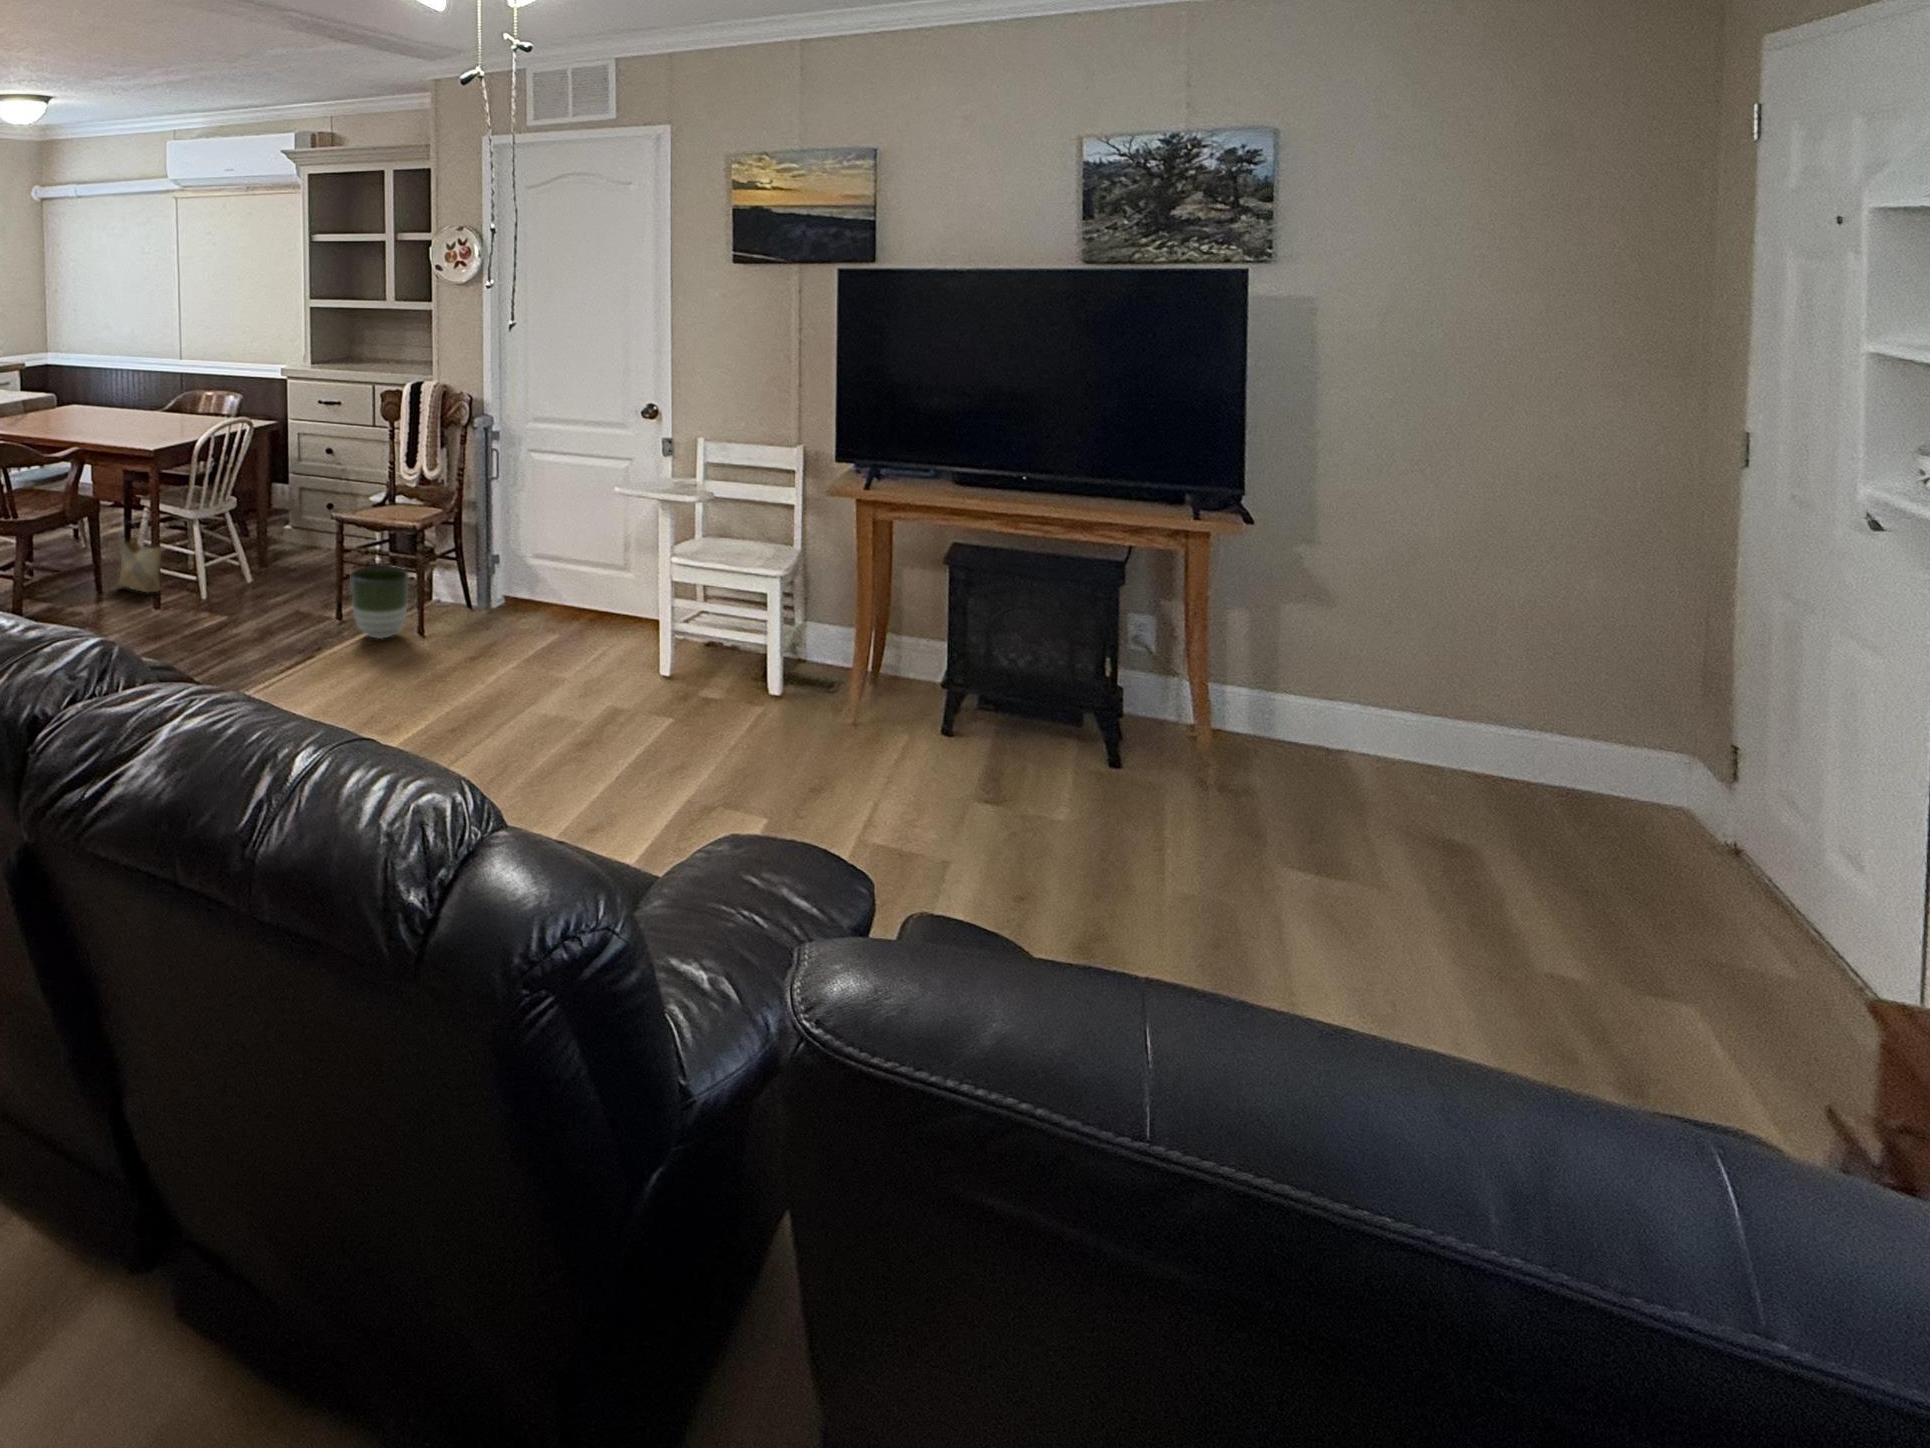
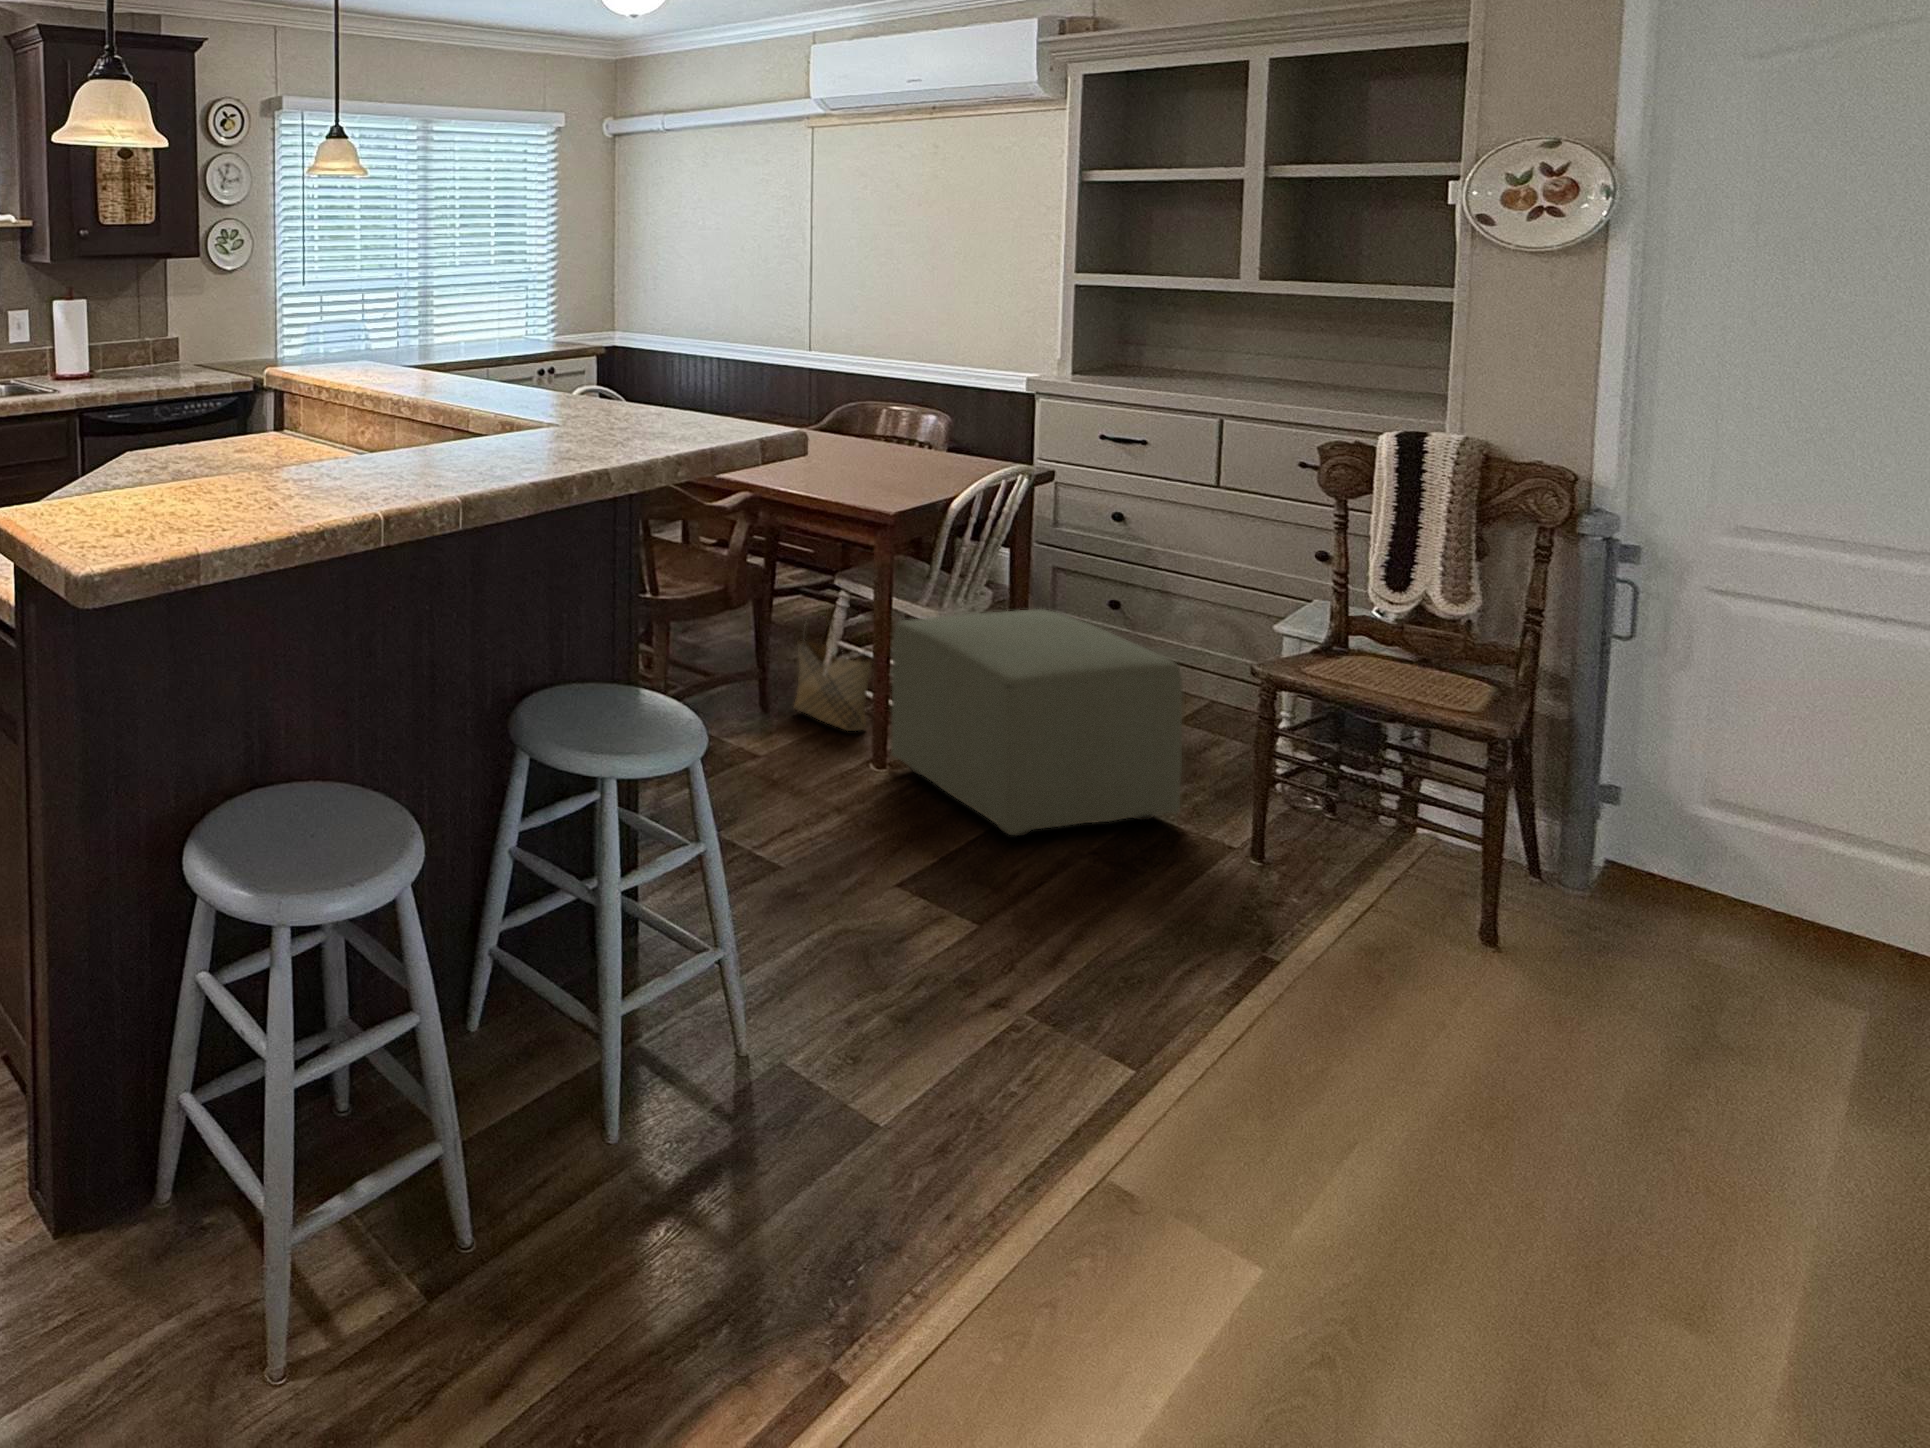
ottoman: none [165,502,314,627] -> present [891,609,1183,836]
planter: present [351,566,408,639] -> none [1304,779,1443,931]

